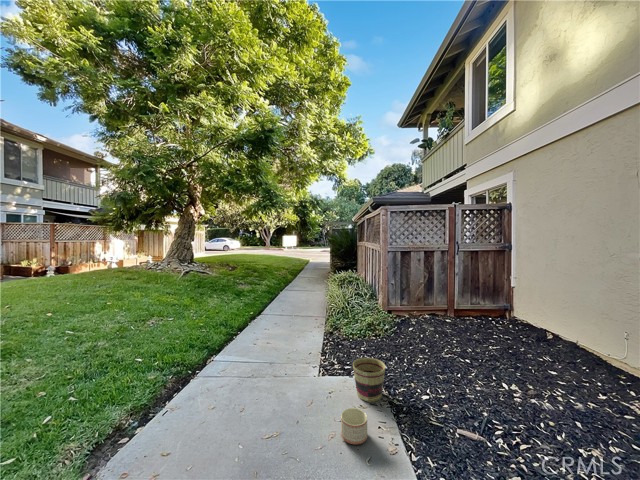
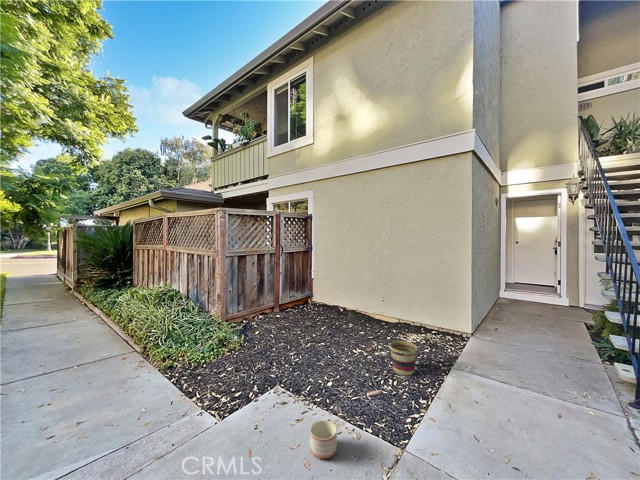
basket: present [353,358,386,402] -> present [390,341,418,375]

